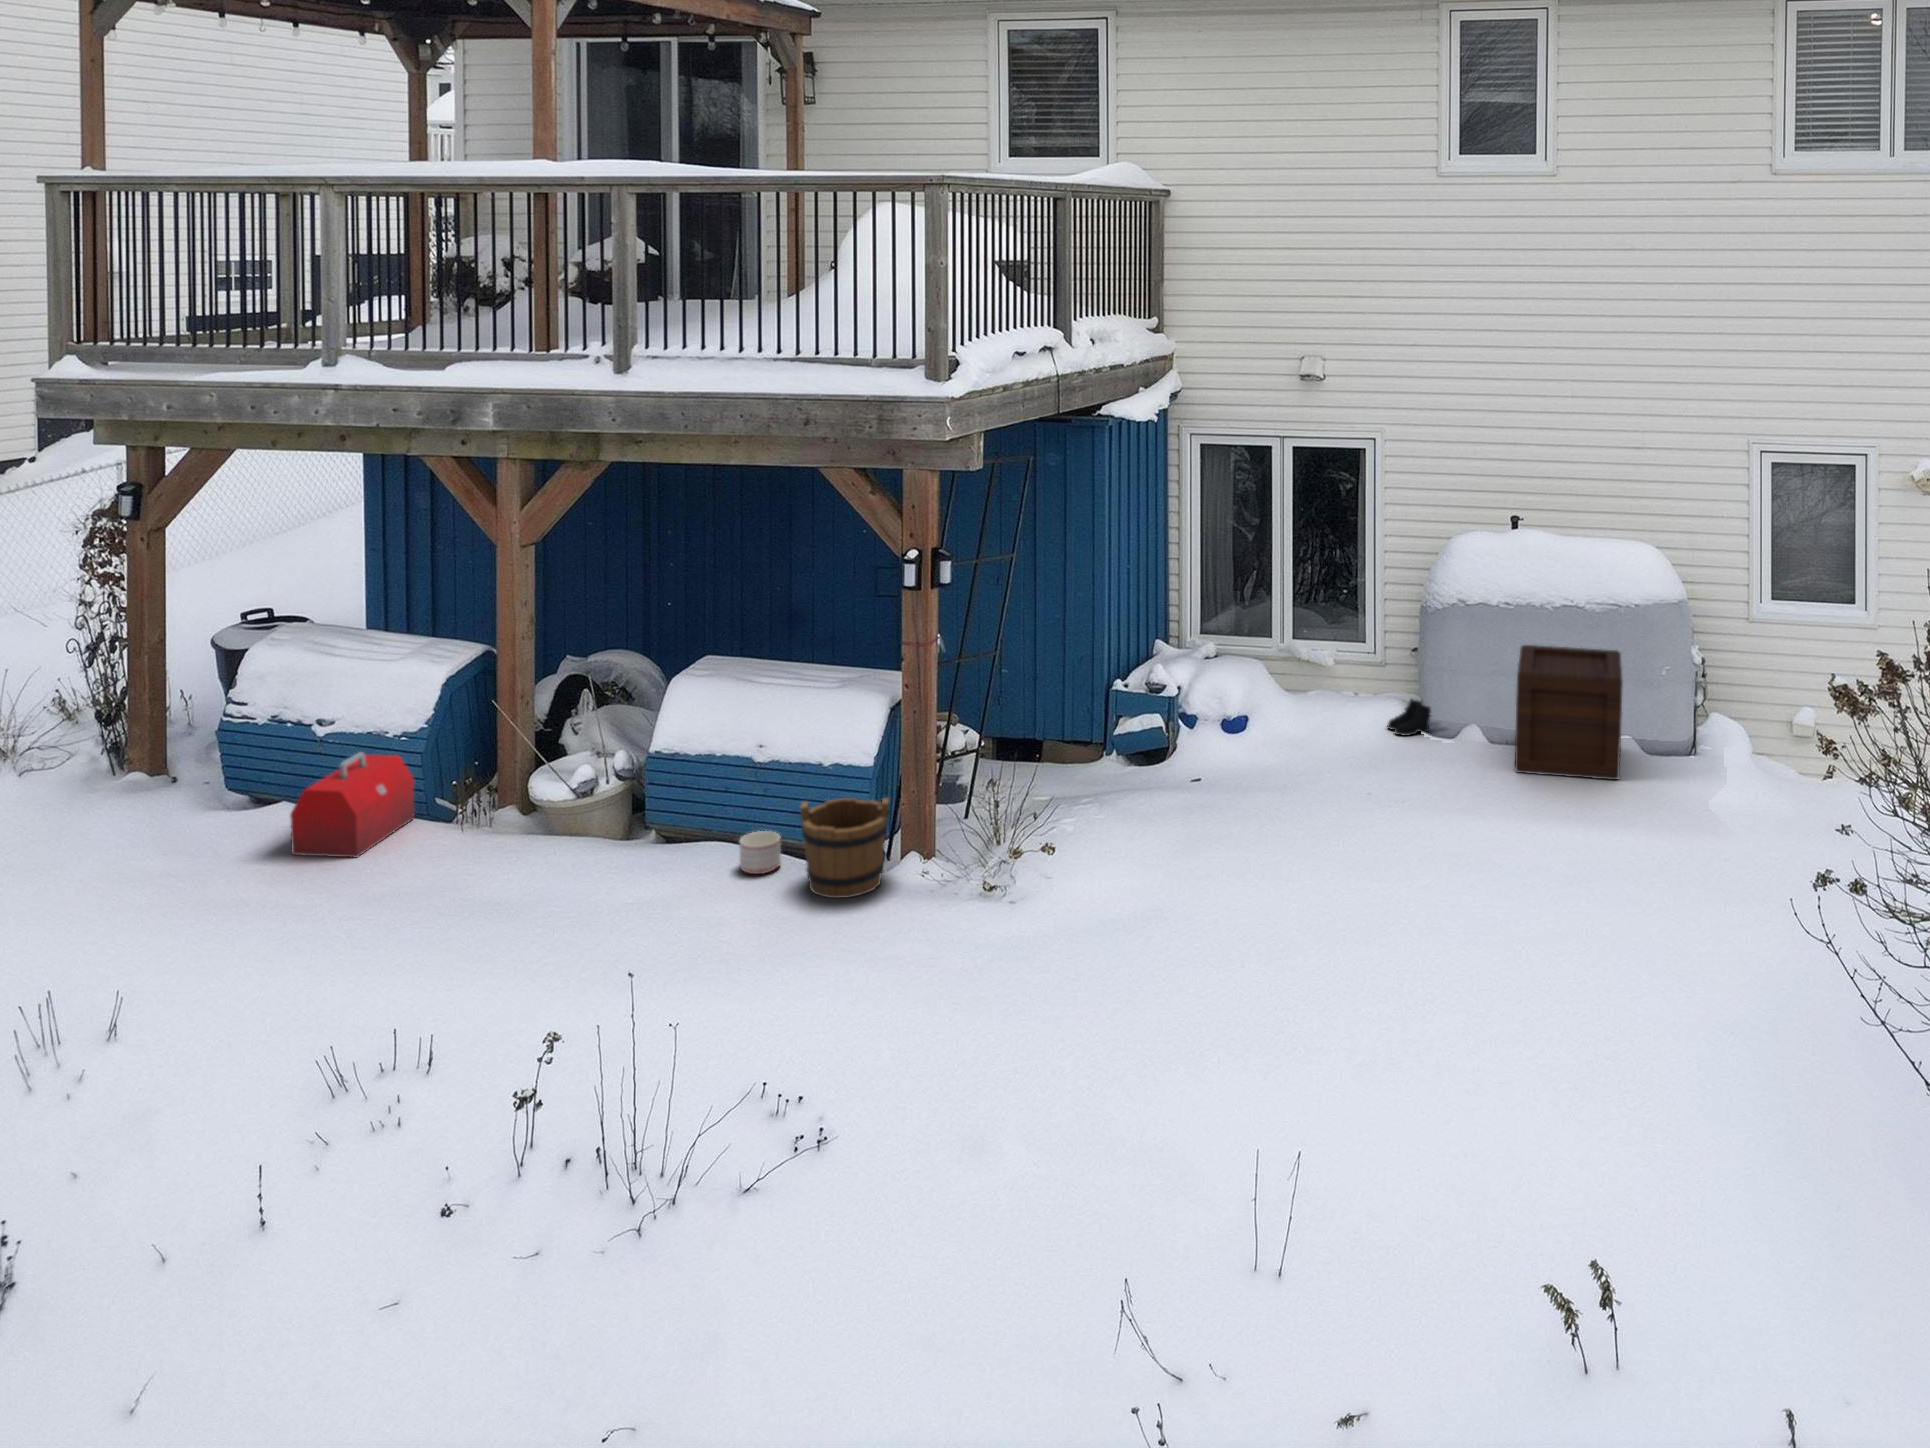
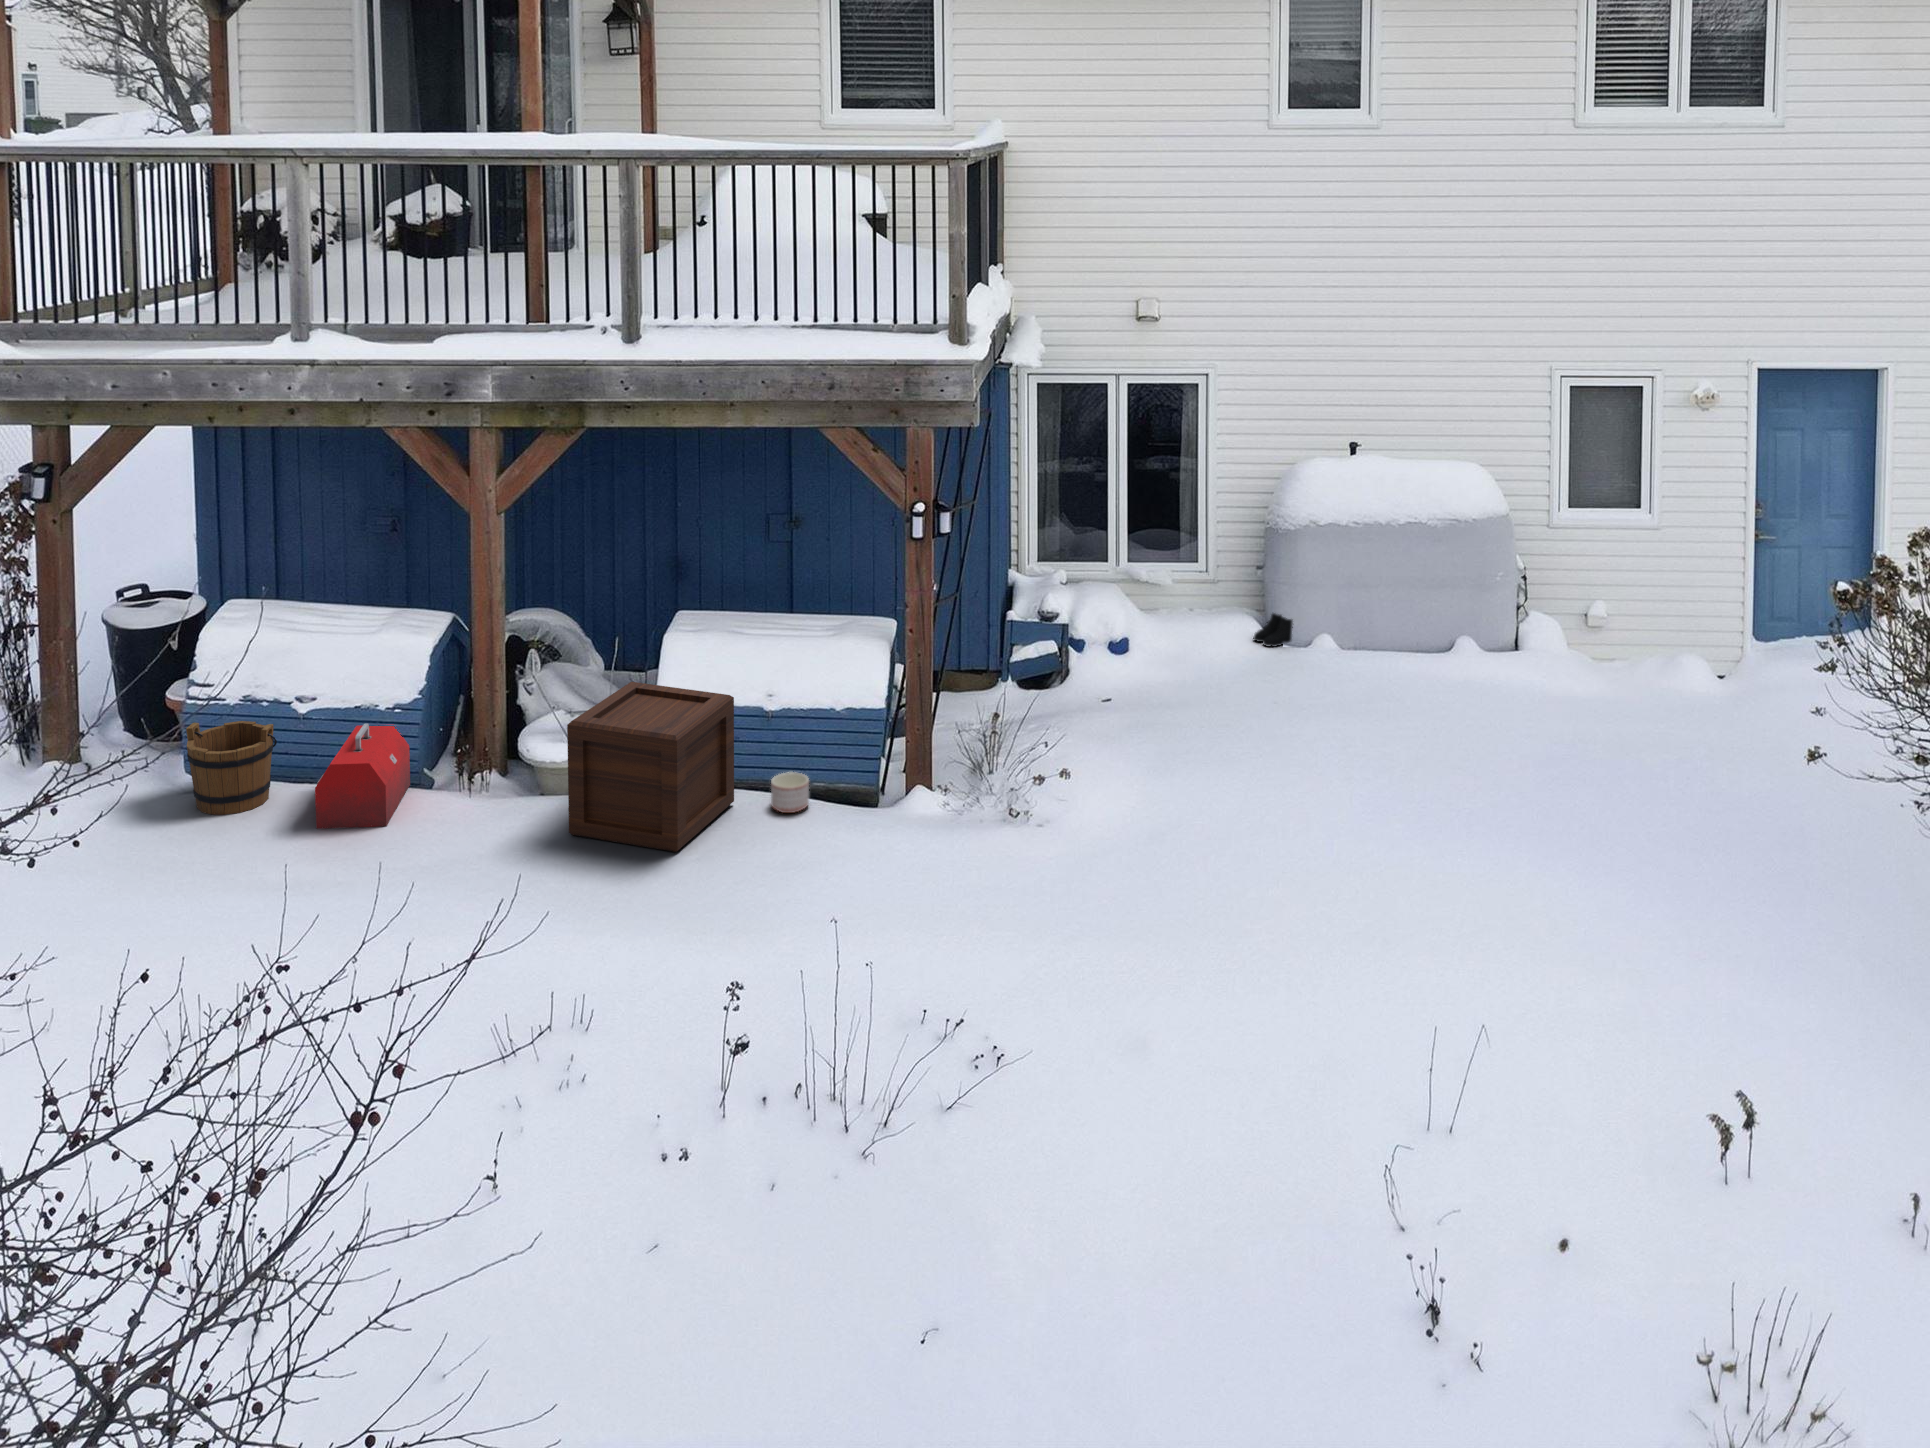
wooden crate: present [1515,645,1623,780] -> present [567,682,734,852]
bucket: present [800,798,889,898] -> present [186,721,277,815]

